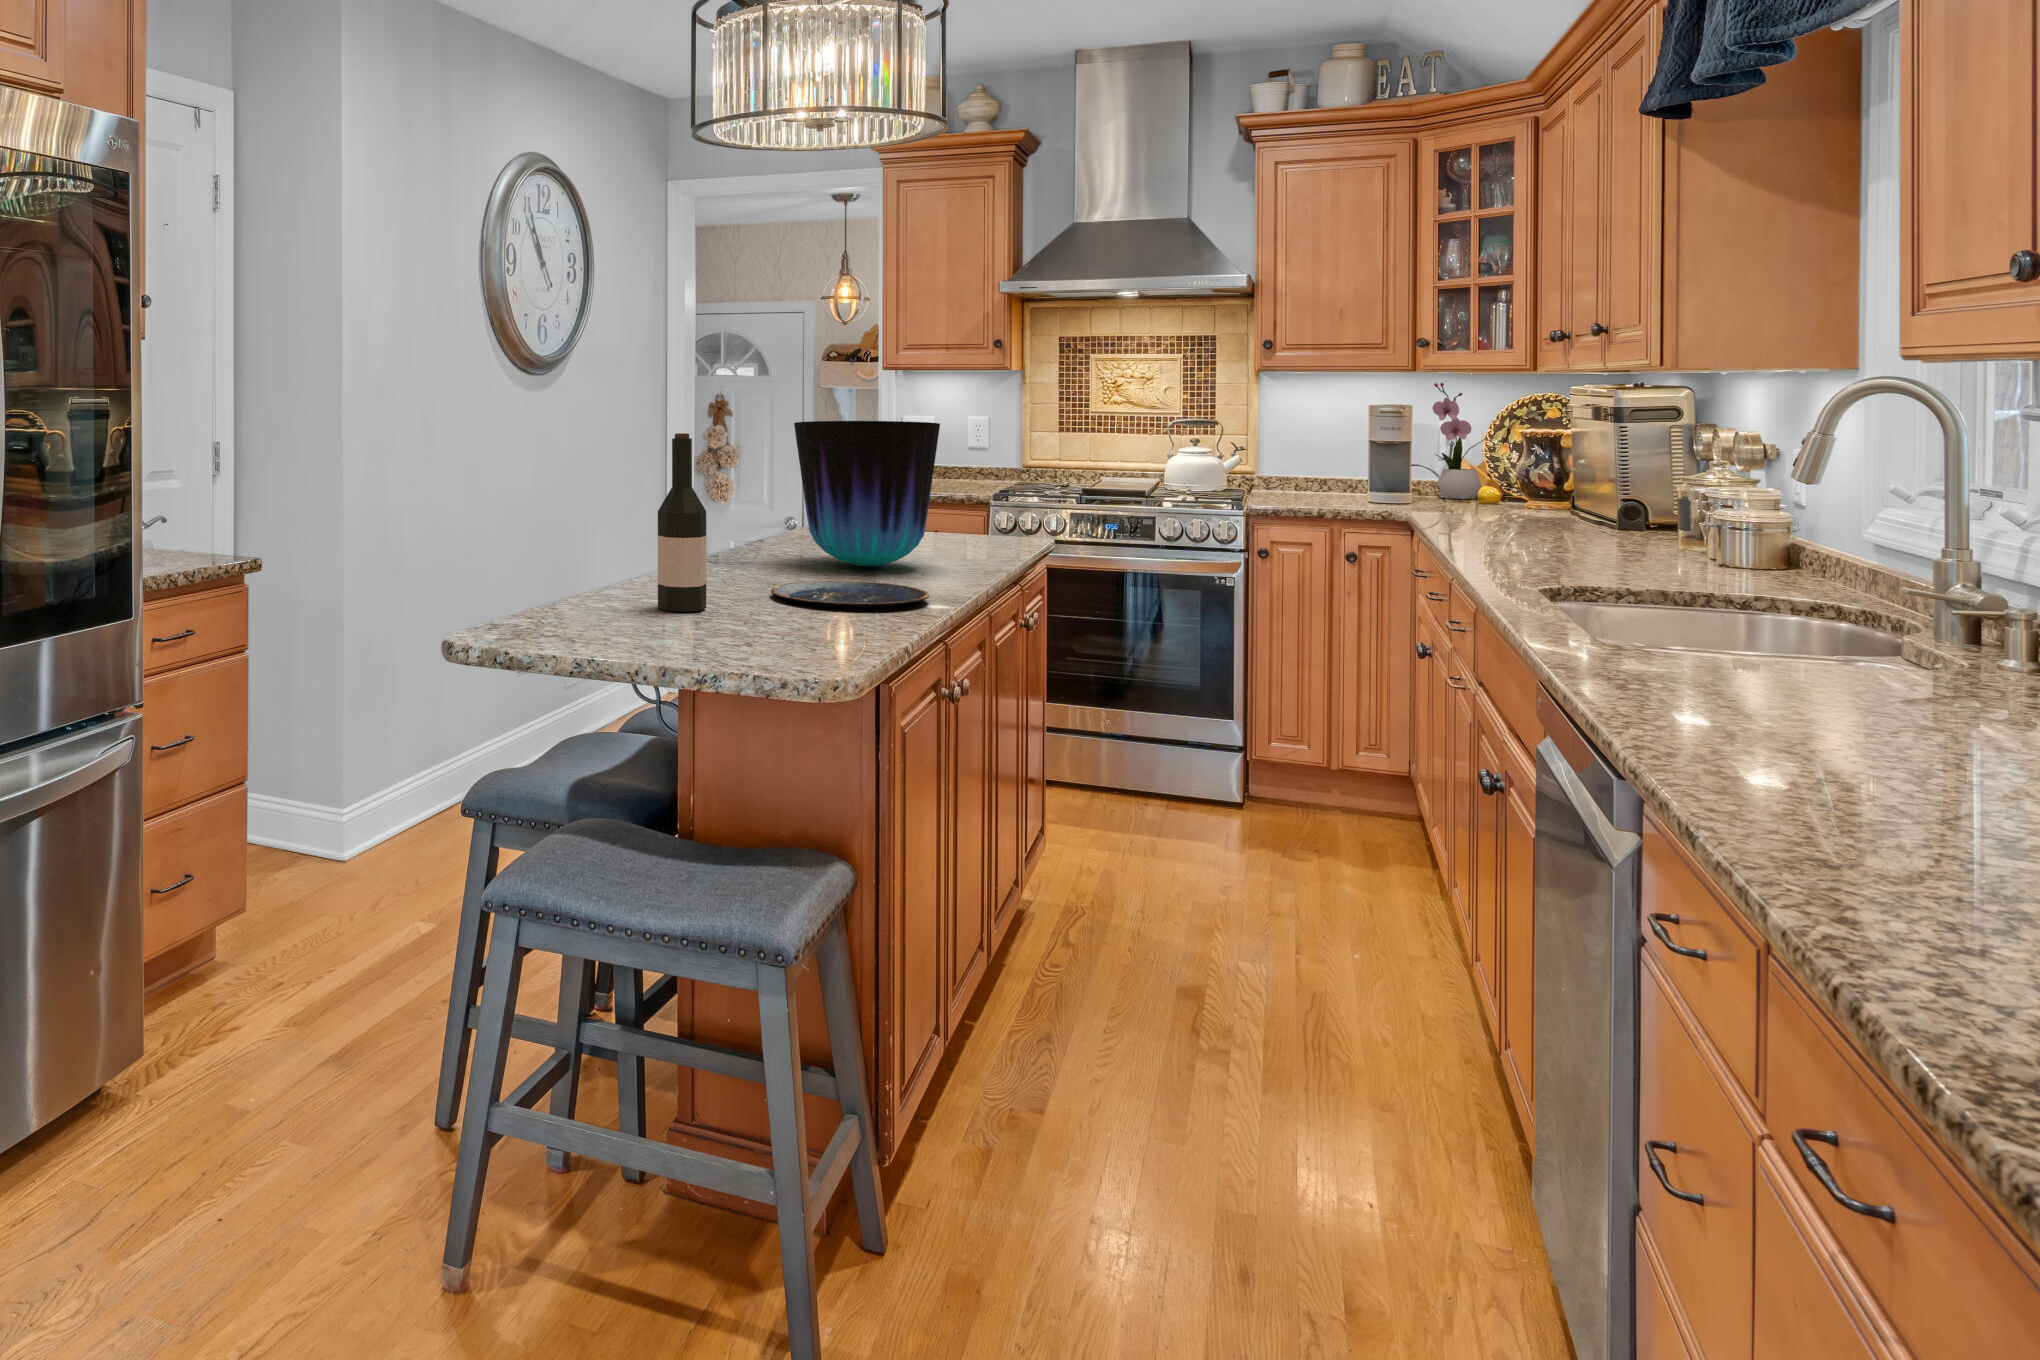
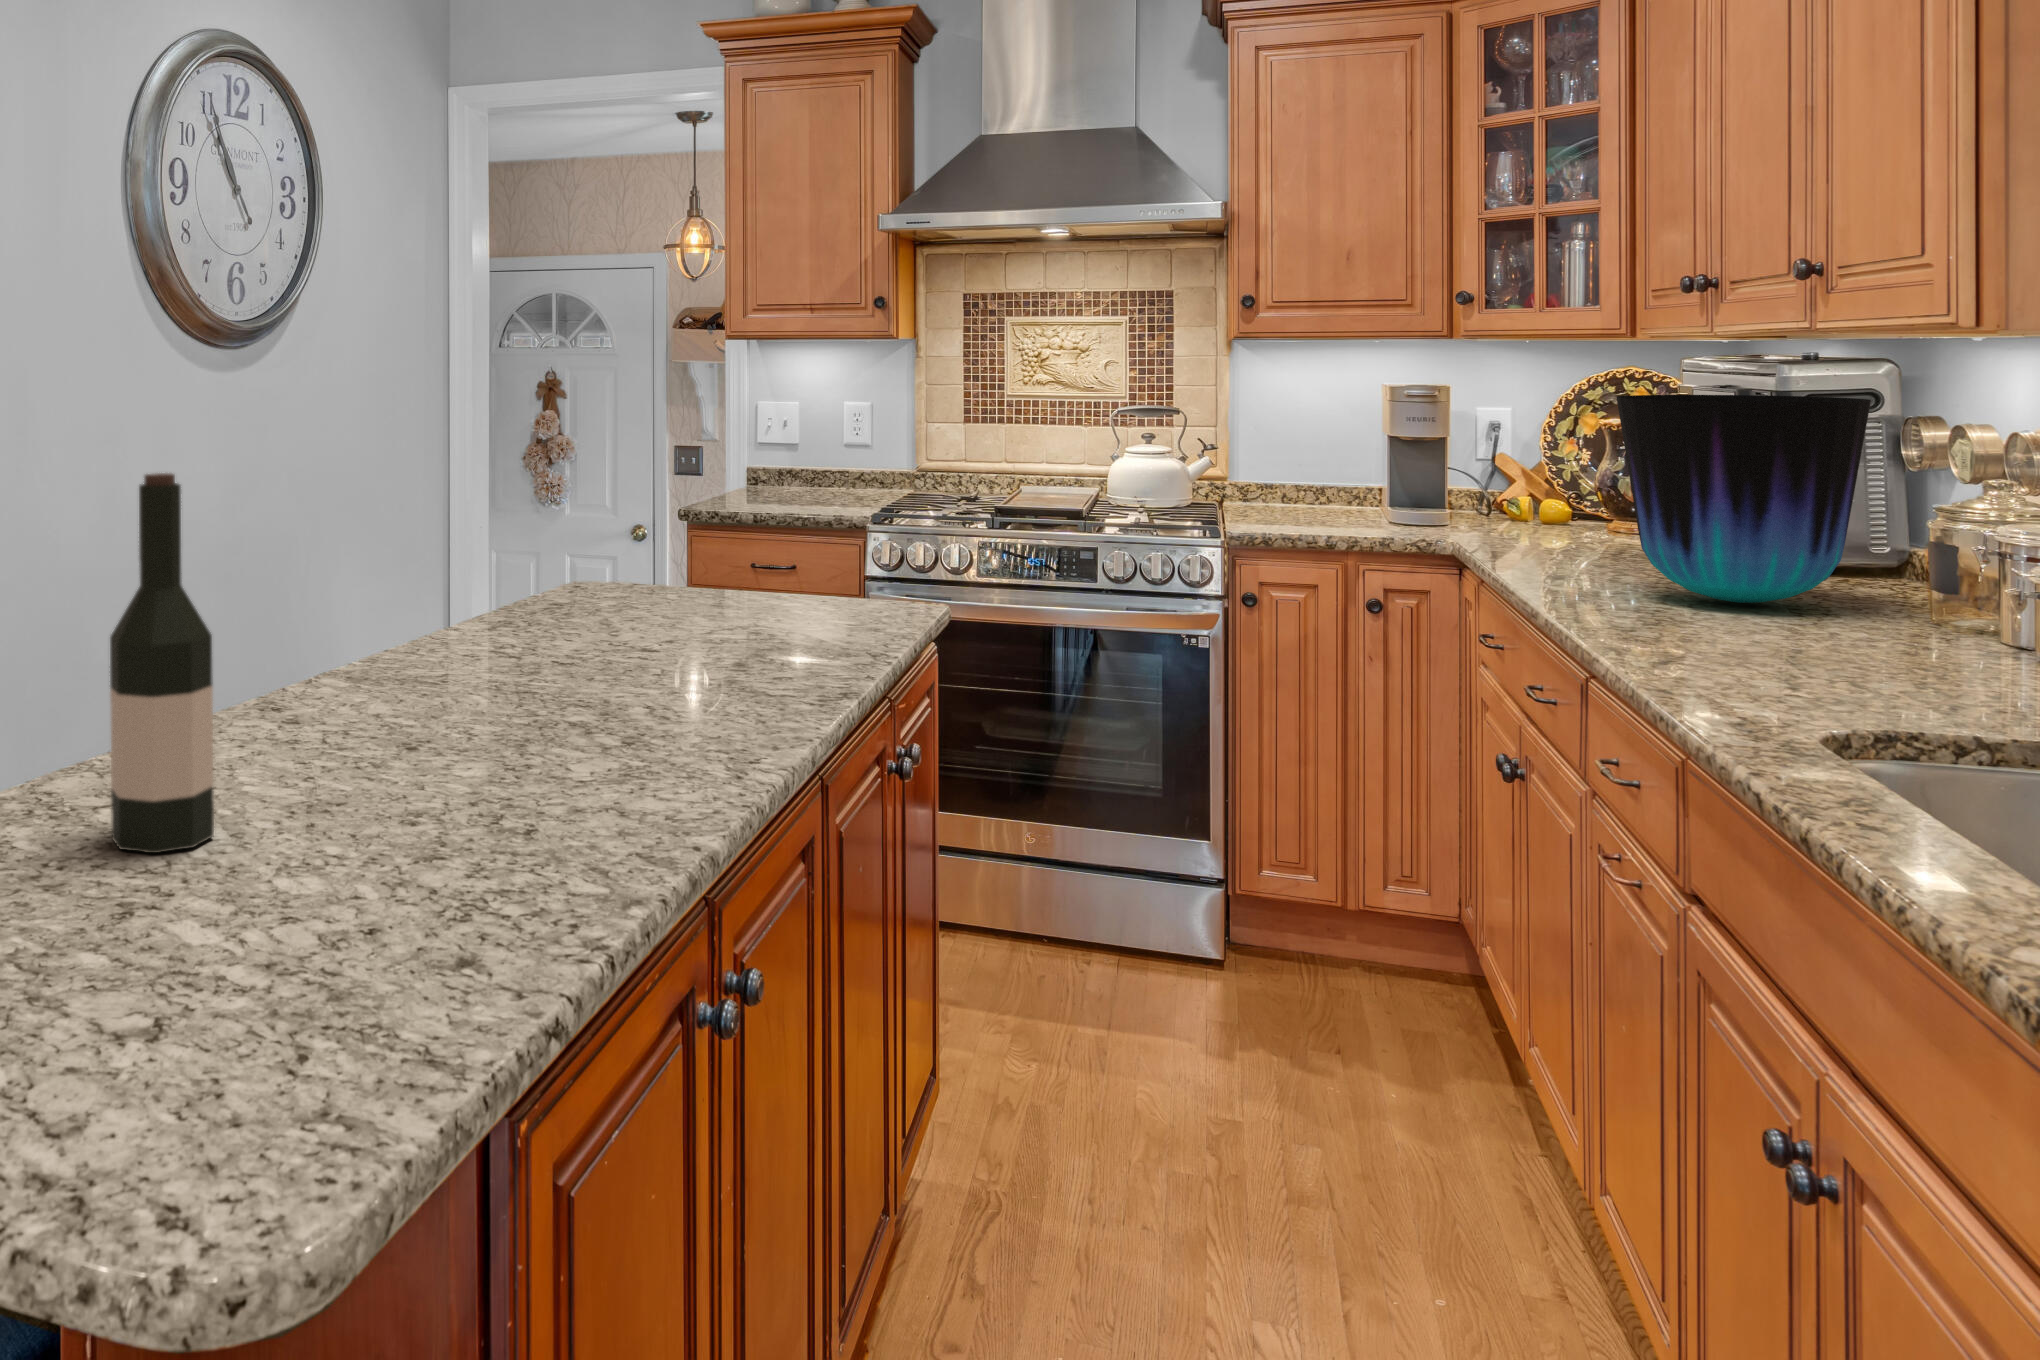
flower arrangement: present [1432,383,1486,499] -> none [1480,353,1554,519]
vase: present [794,421,940,567] -> present [1617,395,1871,603]
plate: present [771,581,929,608] -> none [379,739,685,824]

